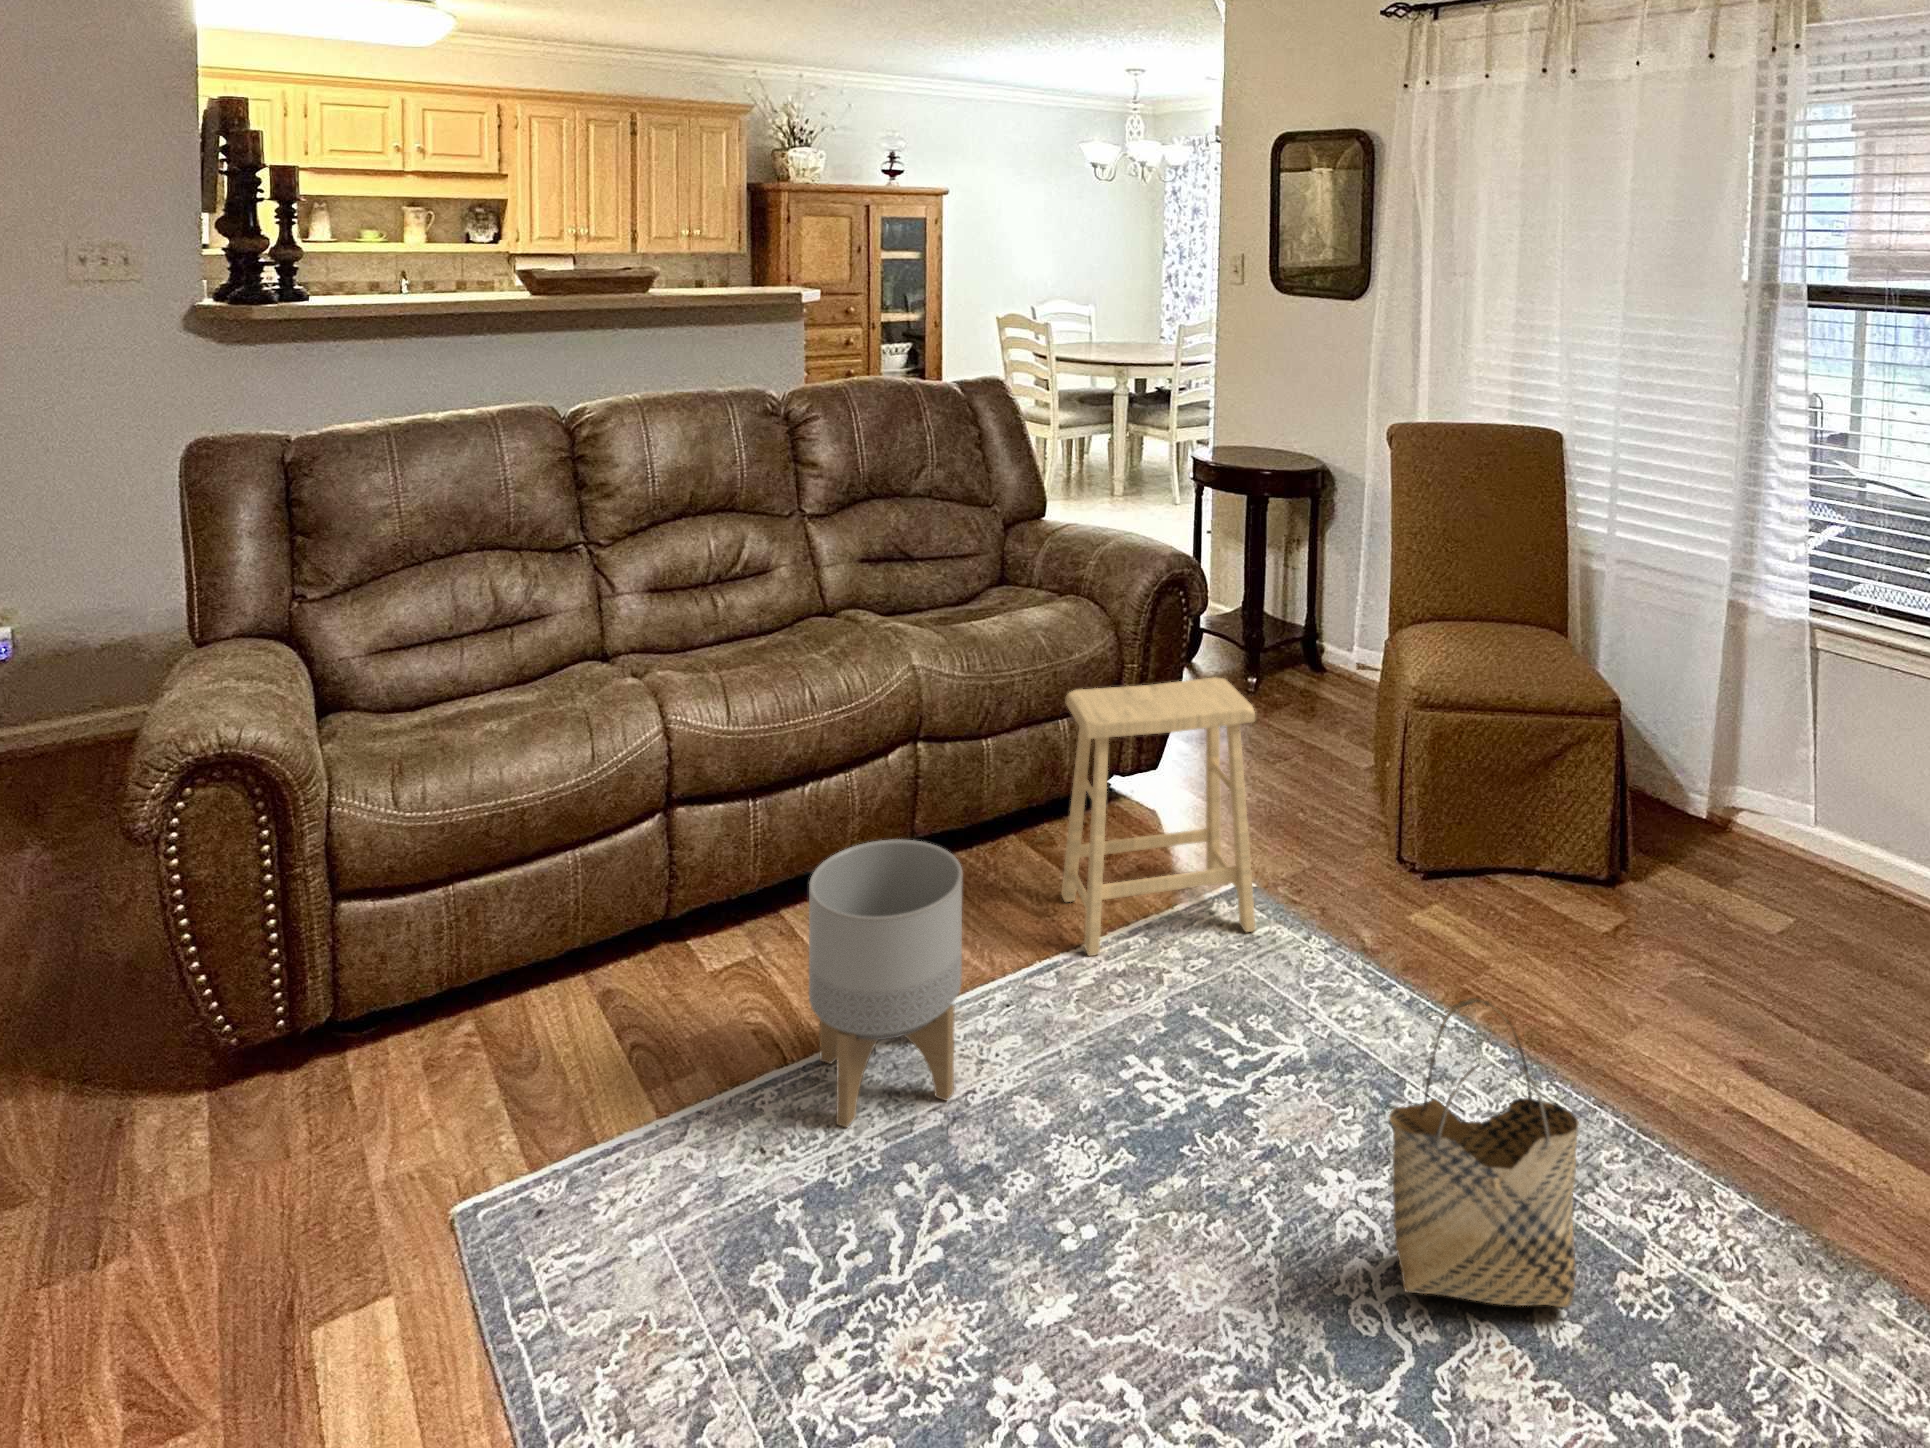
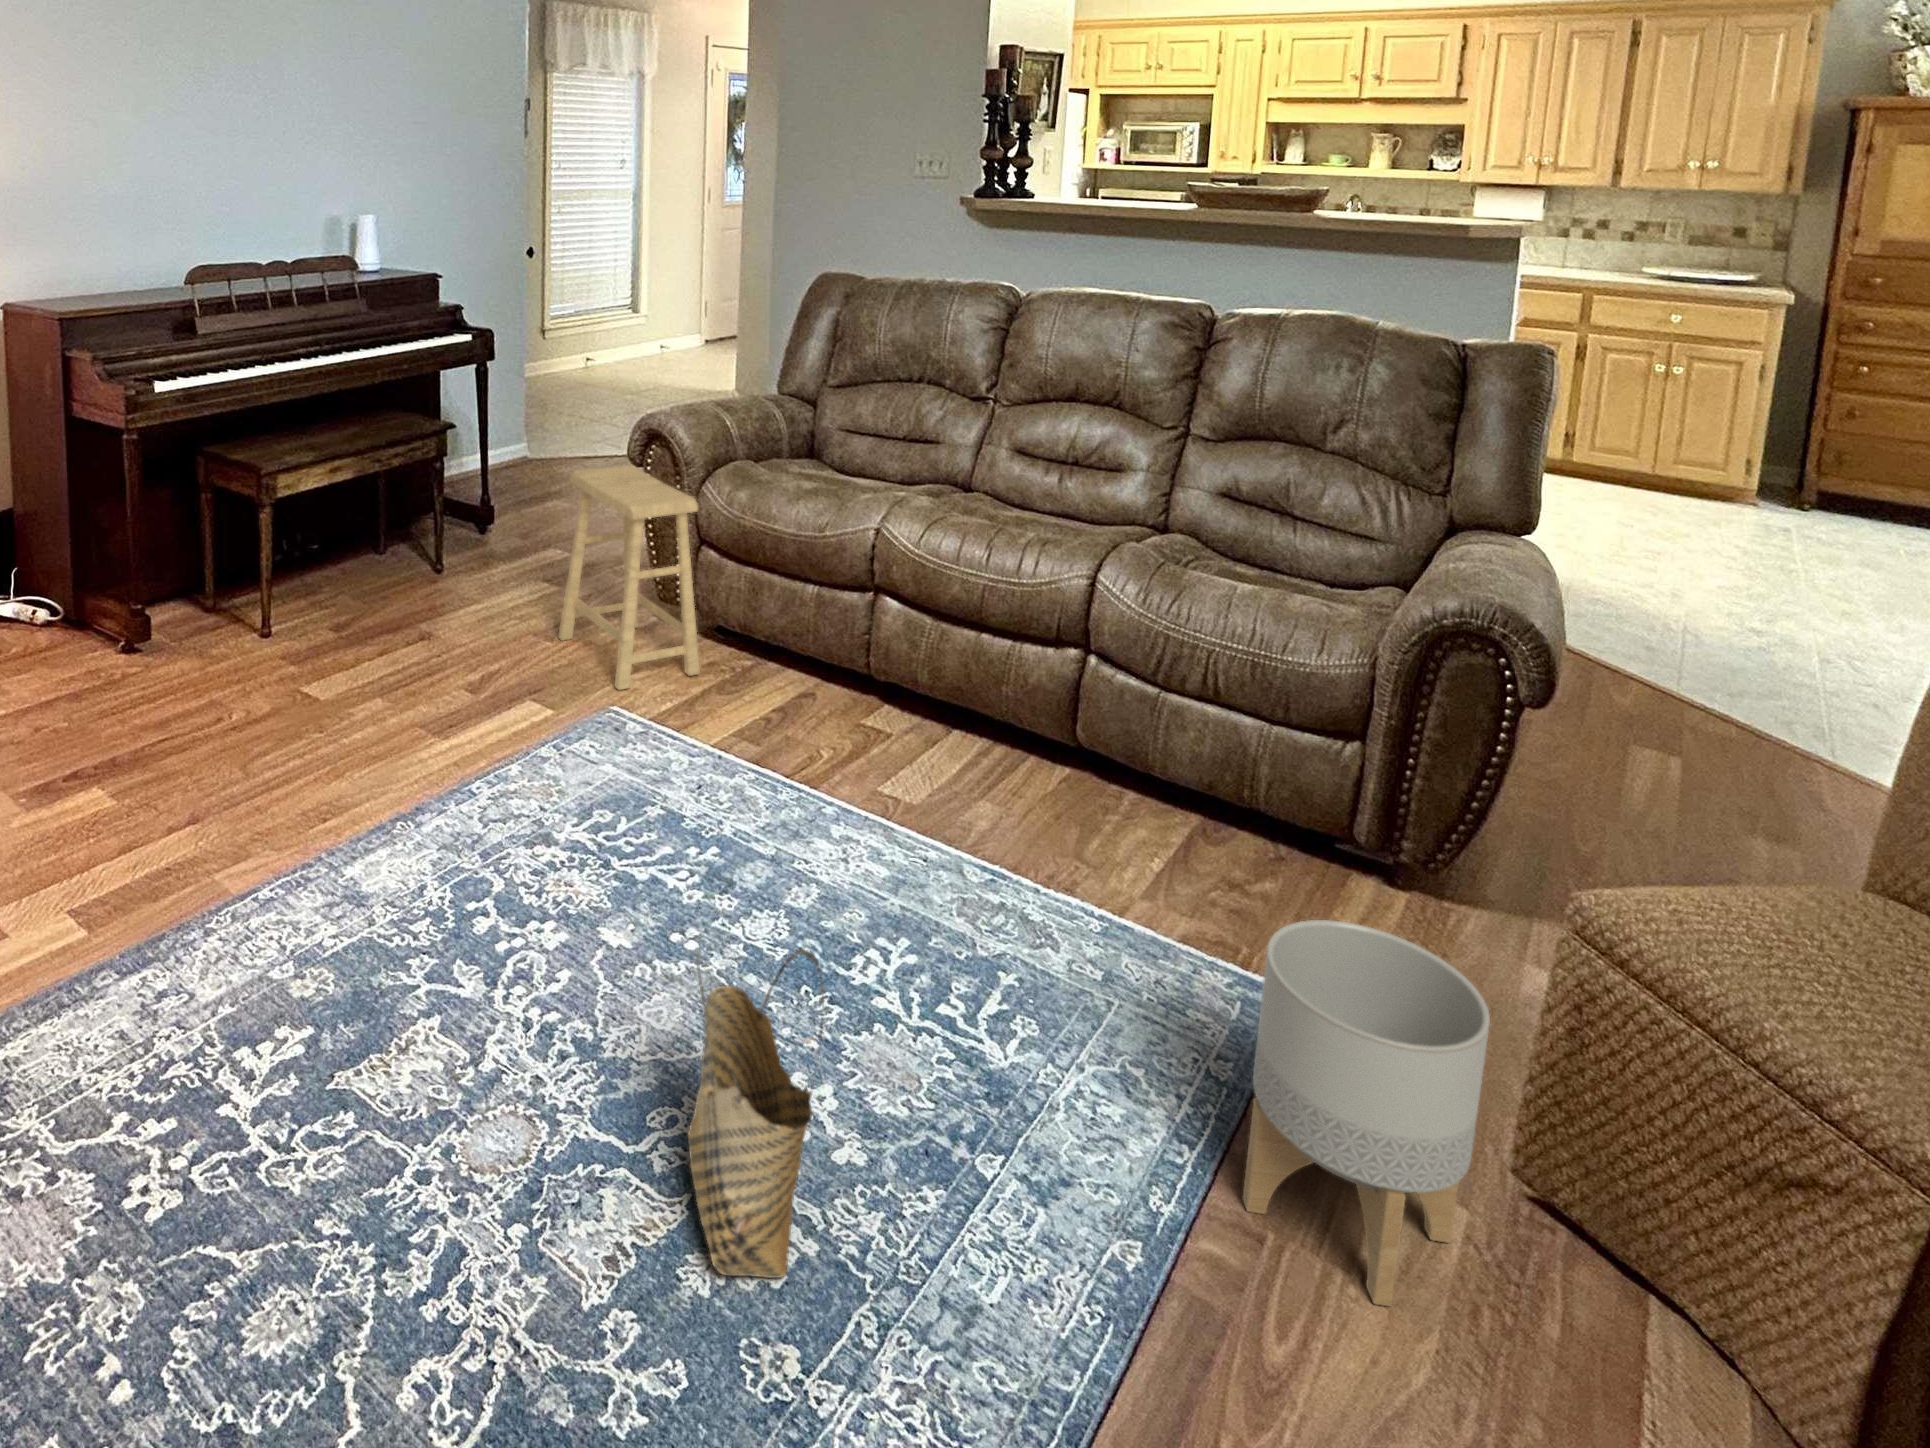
footstool: present [1061,677,1256,956] -> present [558,465,700,690]
planter: present [809,839,962,1128] -> present [1243,920,1490,1306]

